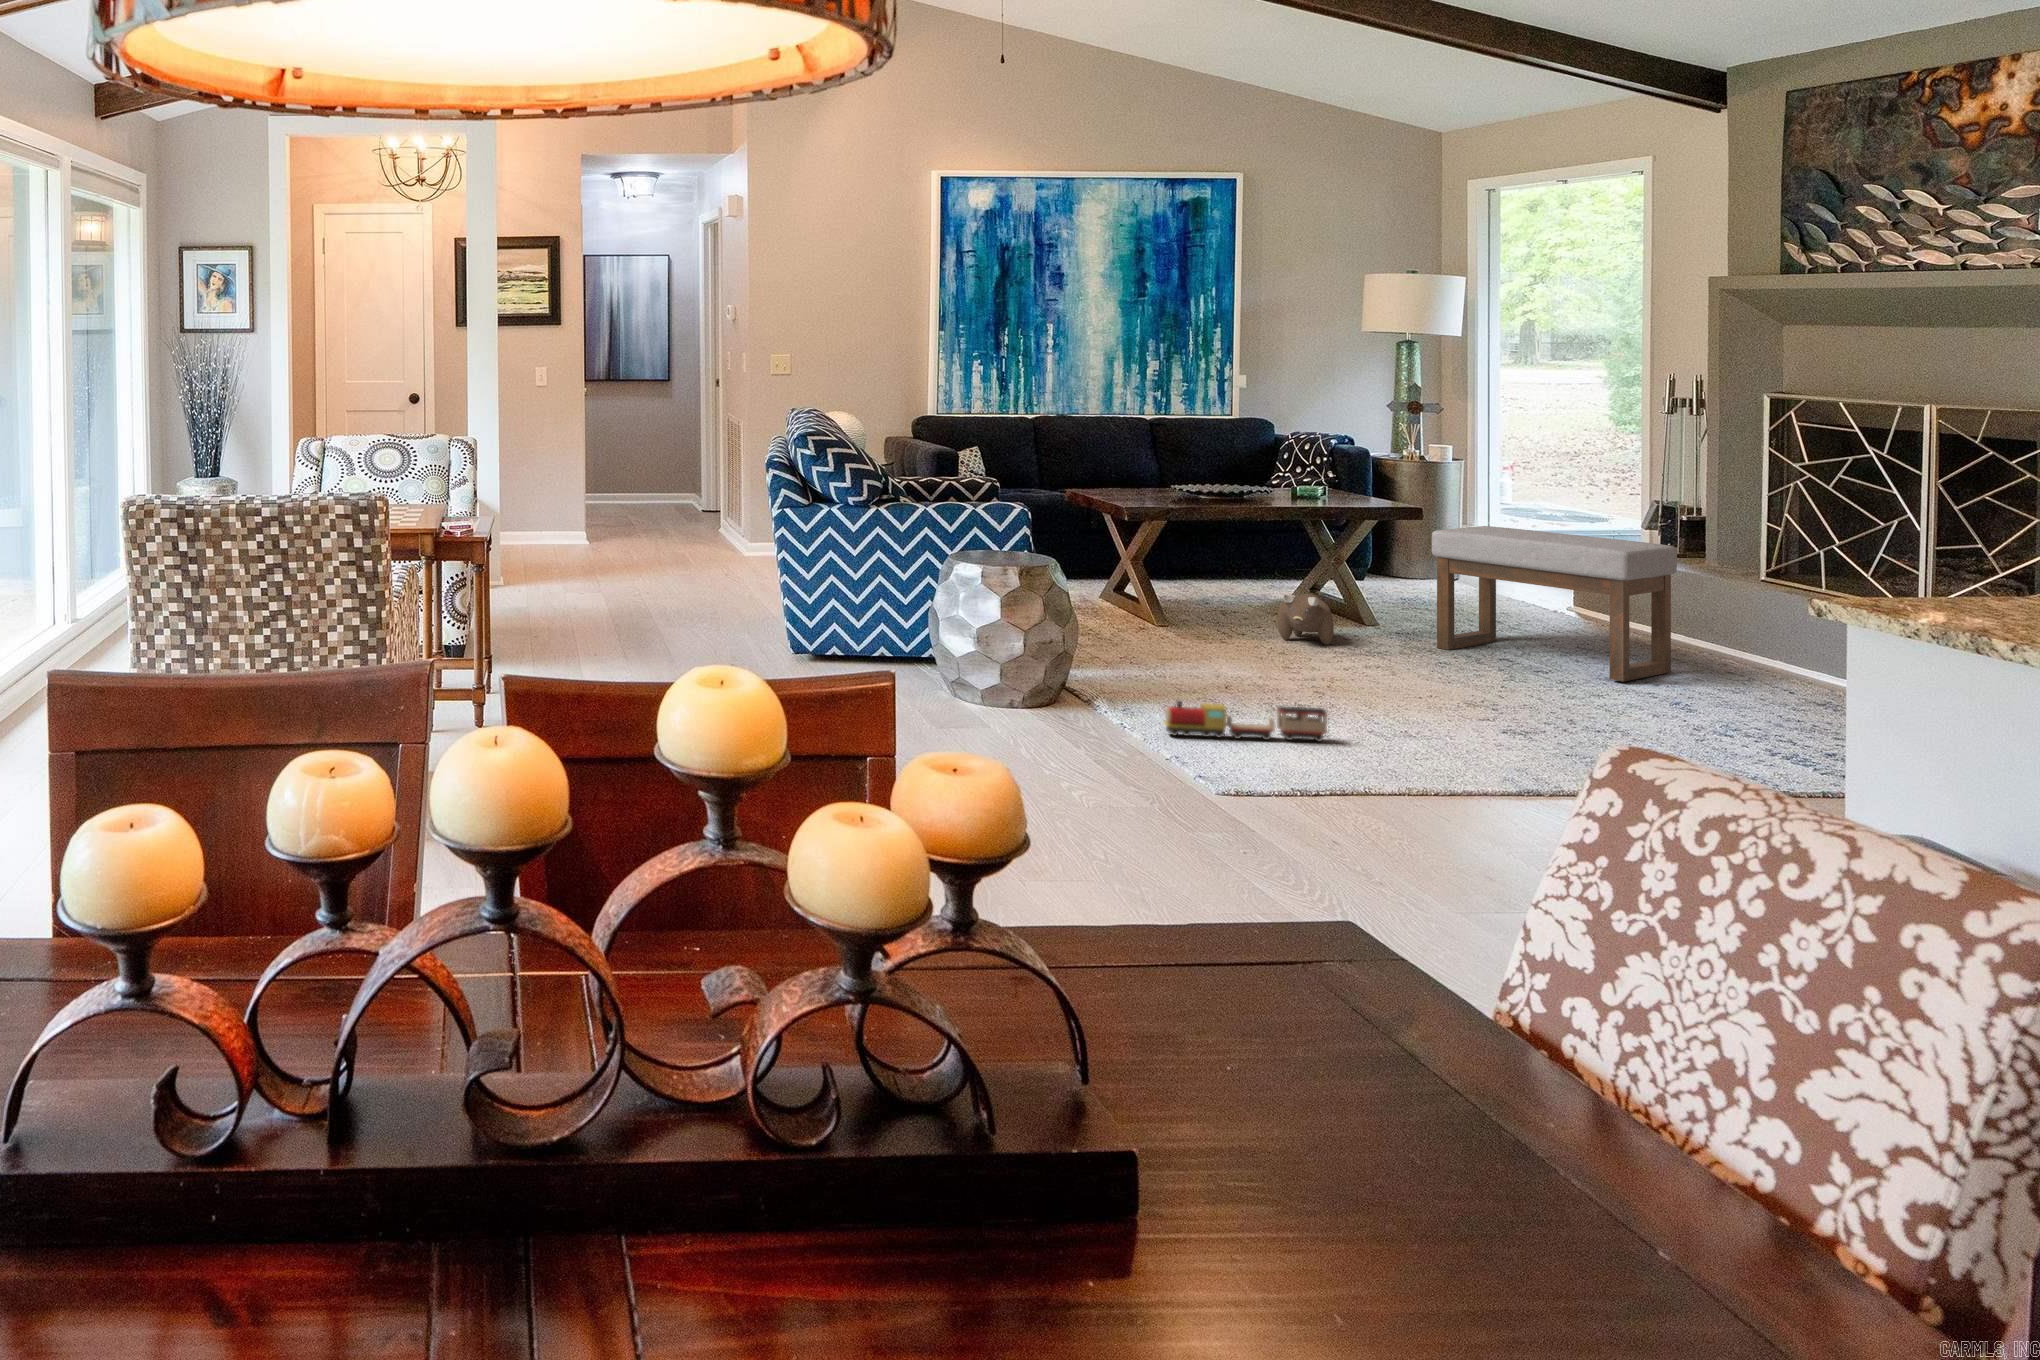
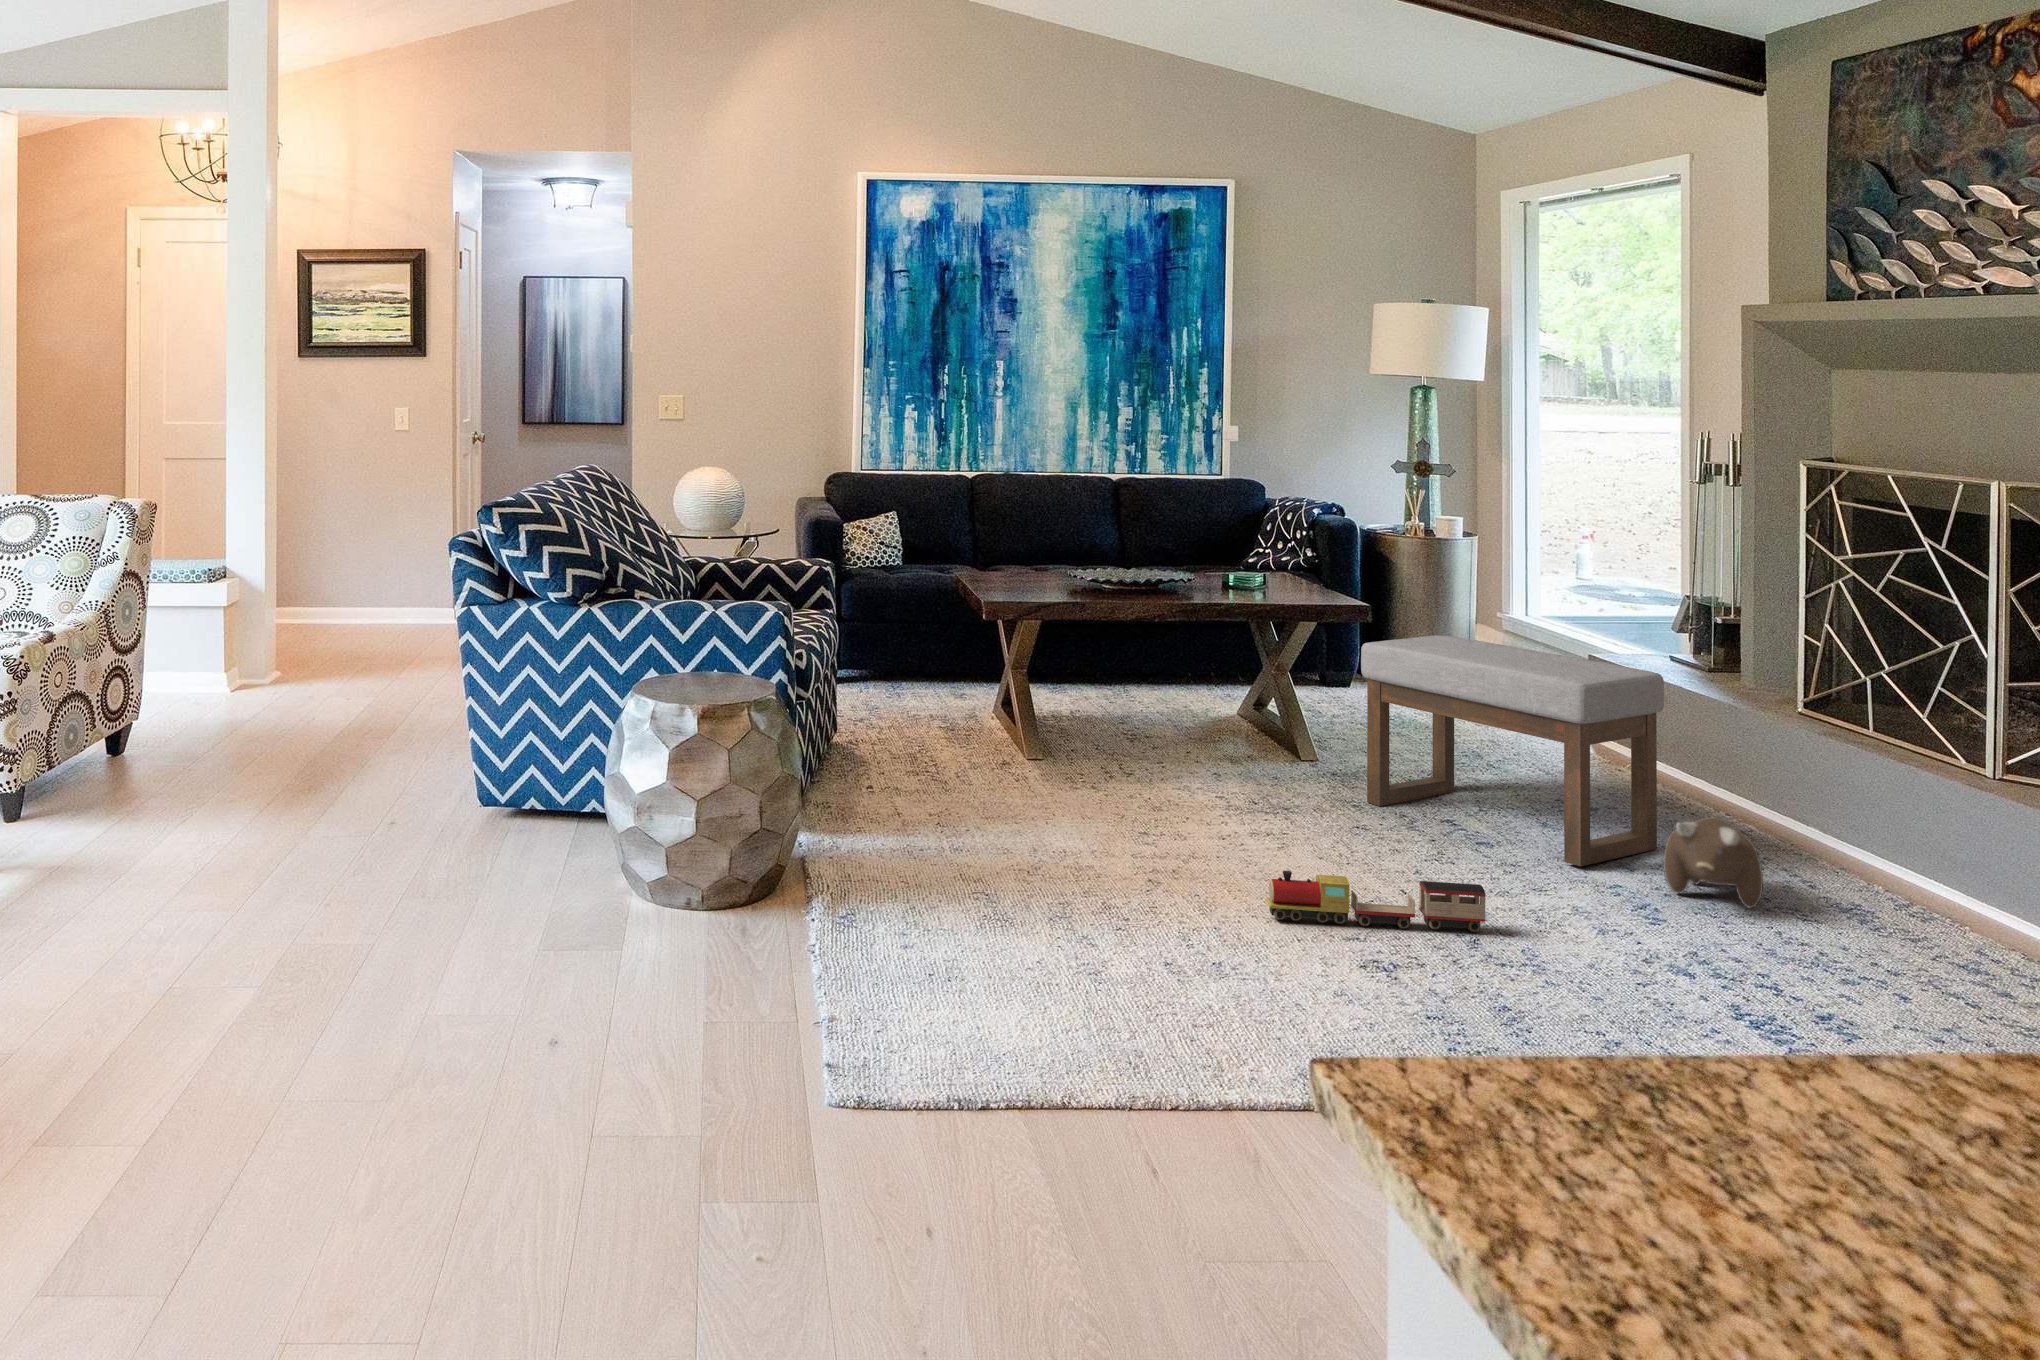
plush toy: present [1277,594,1334,645] -> present [1663,817,1763,908]
toy train: present [1164,701,1327,741] -> present [1265,871,1485,932]

